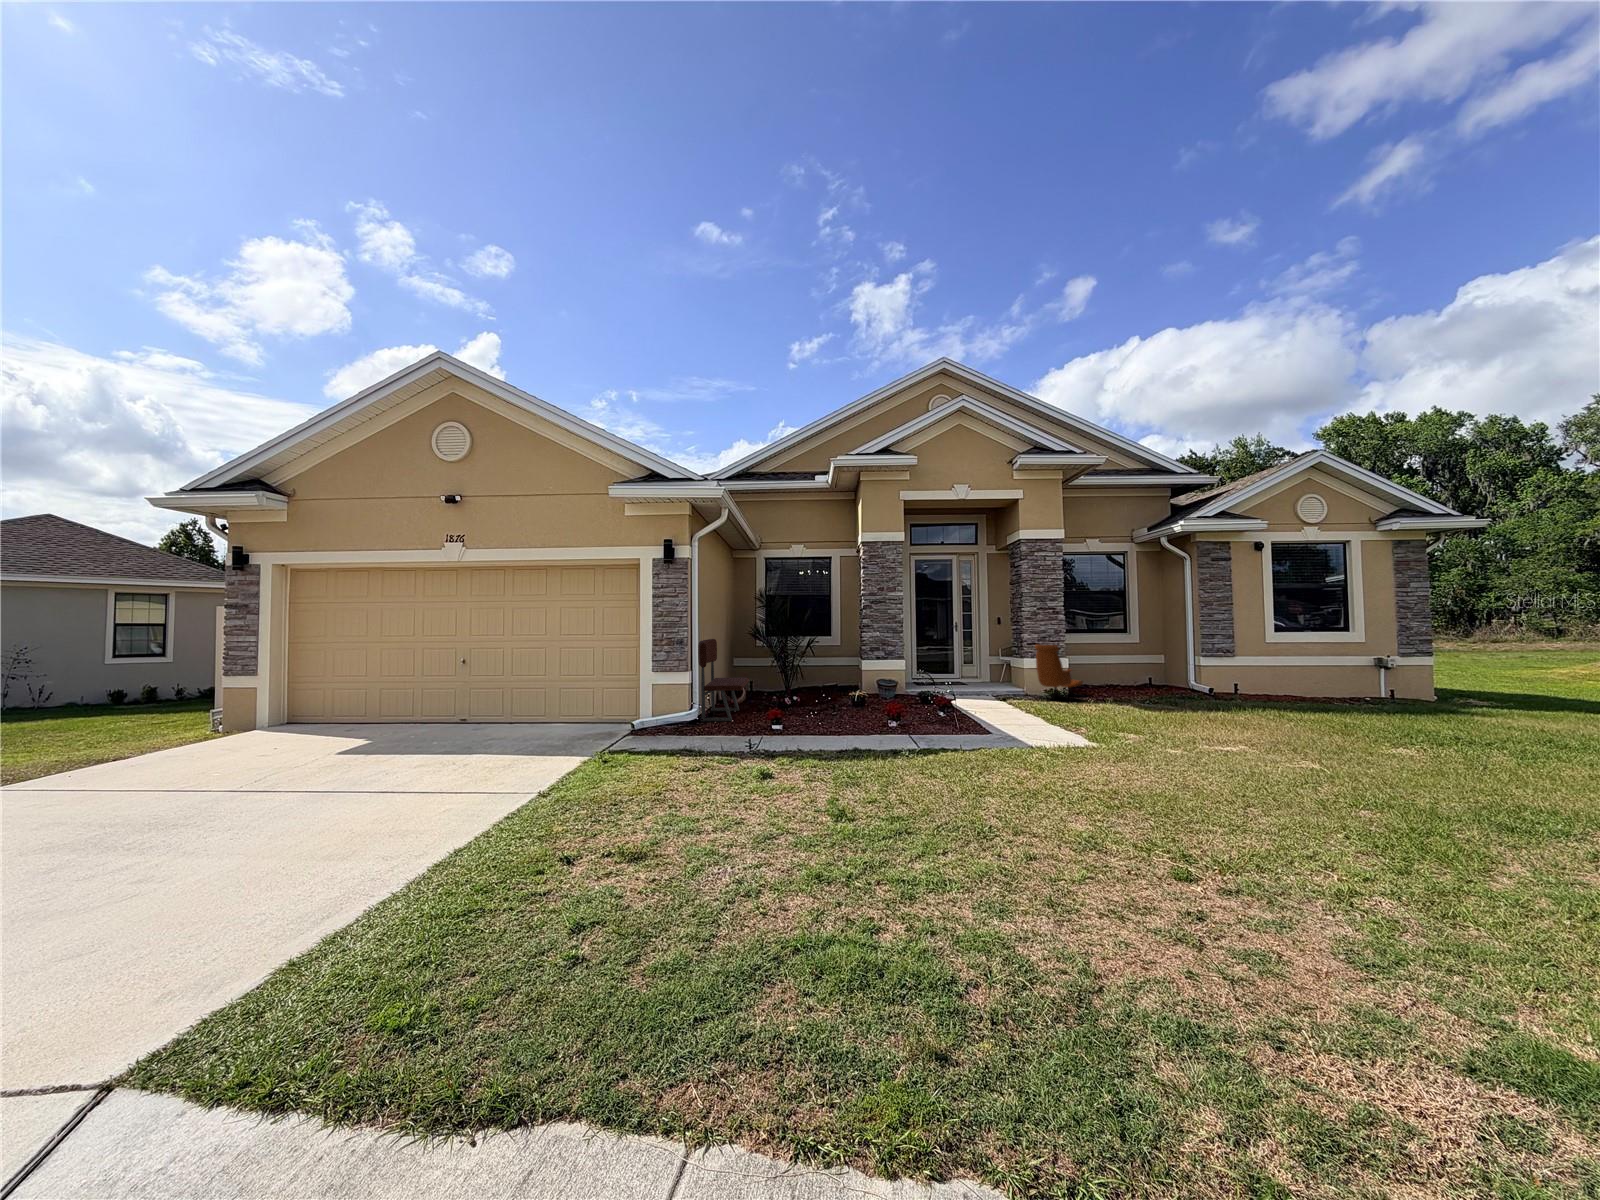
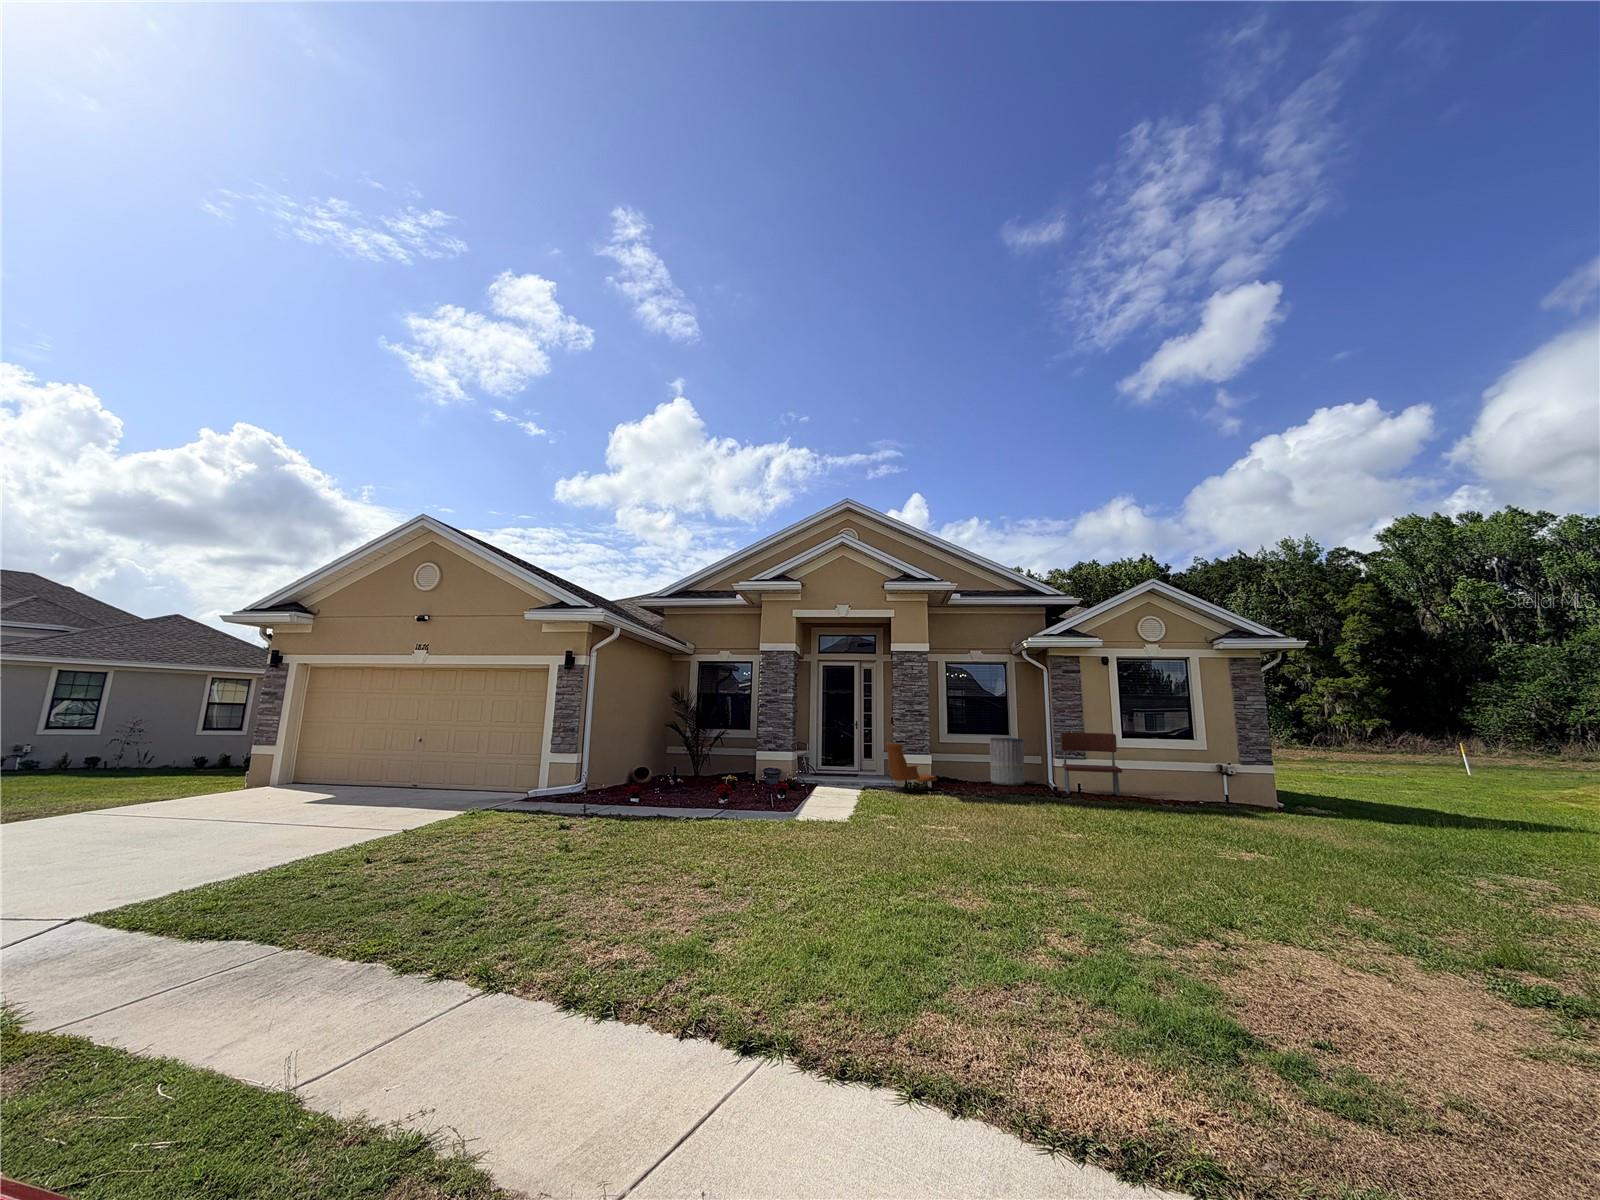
trash can: none [1115,636,1155,687] -> present [990,738,1025,785]
bench: present [698,639,749,722] -> present [1061,732,1122,796]

